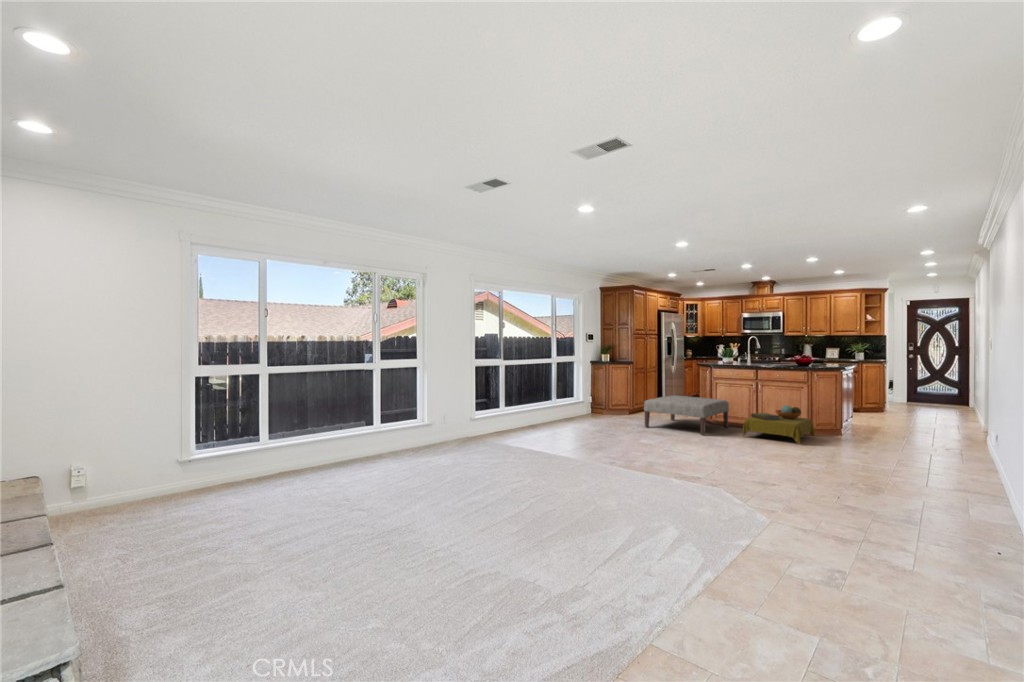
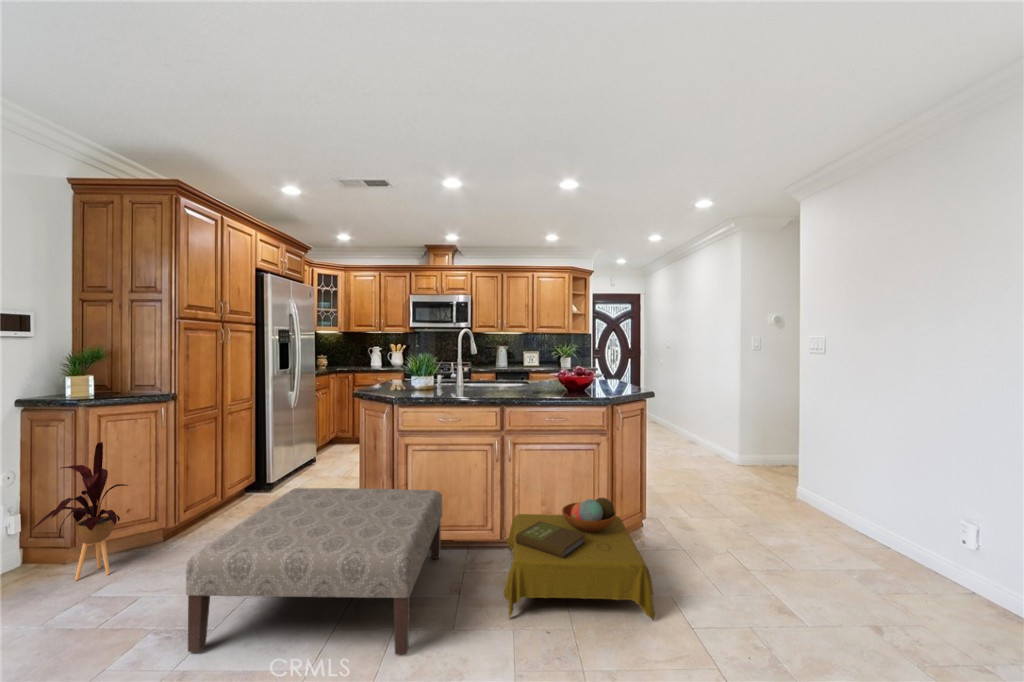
house plant: none [600,374,622,416] -> present [32,442,128,580]

